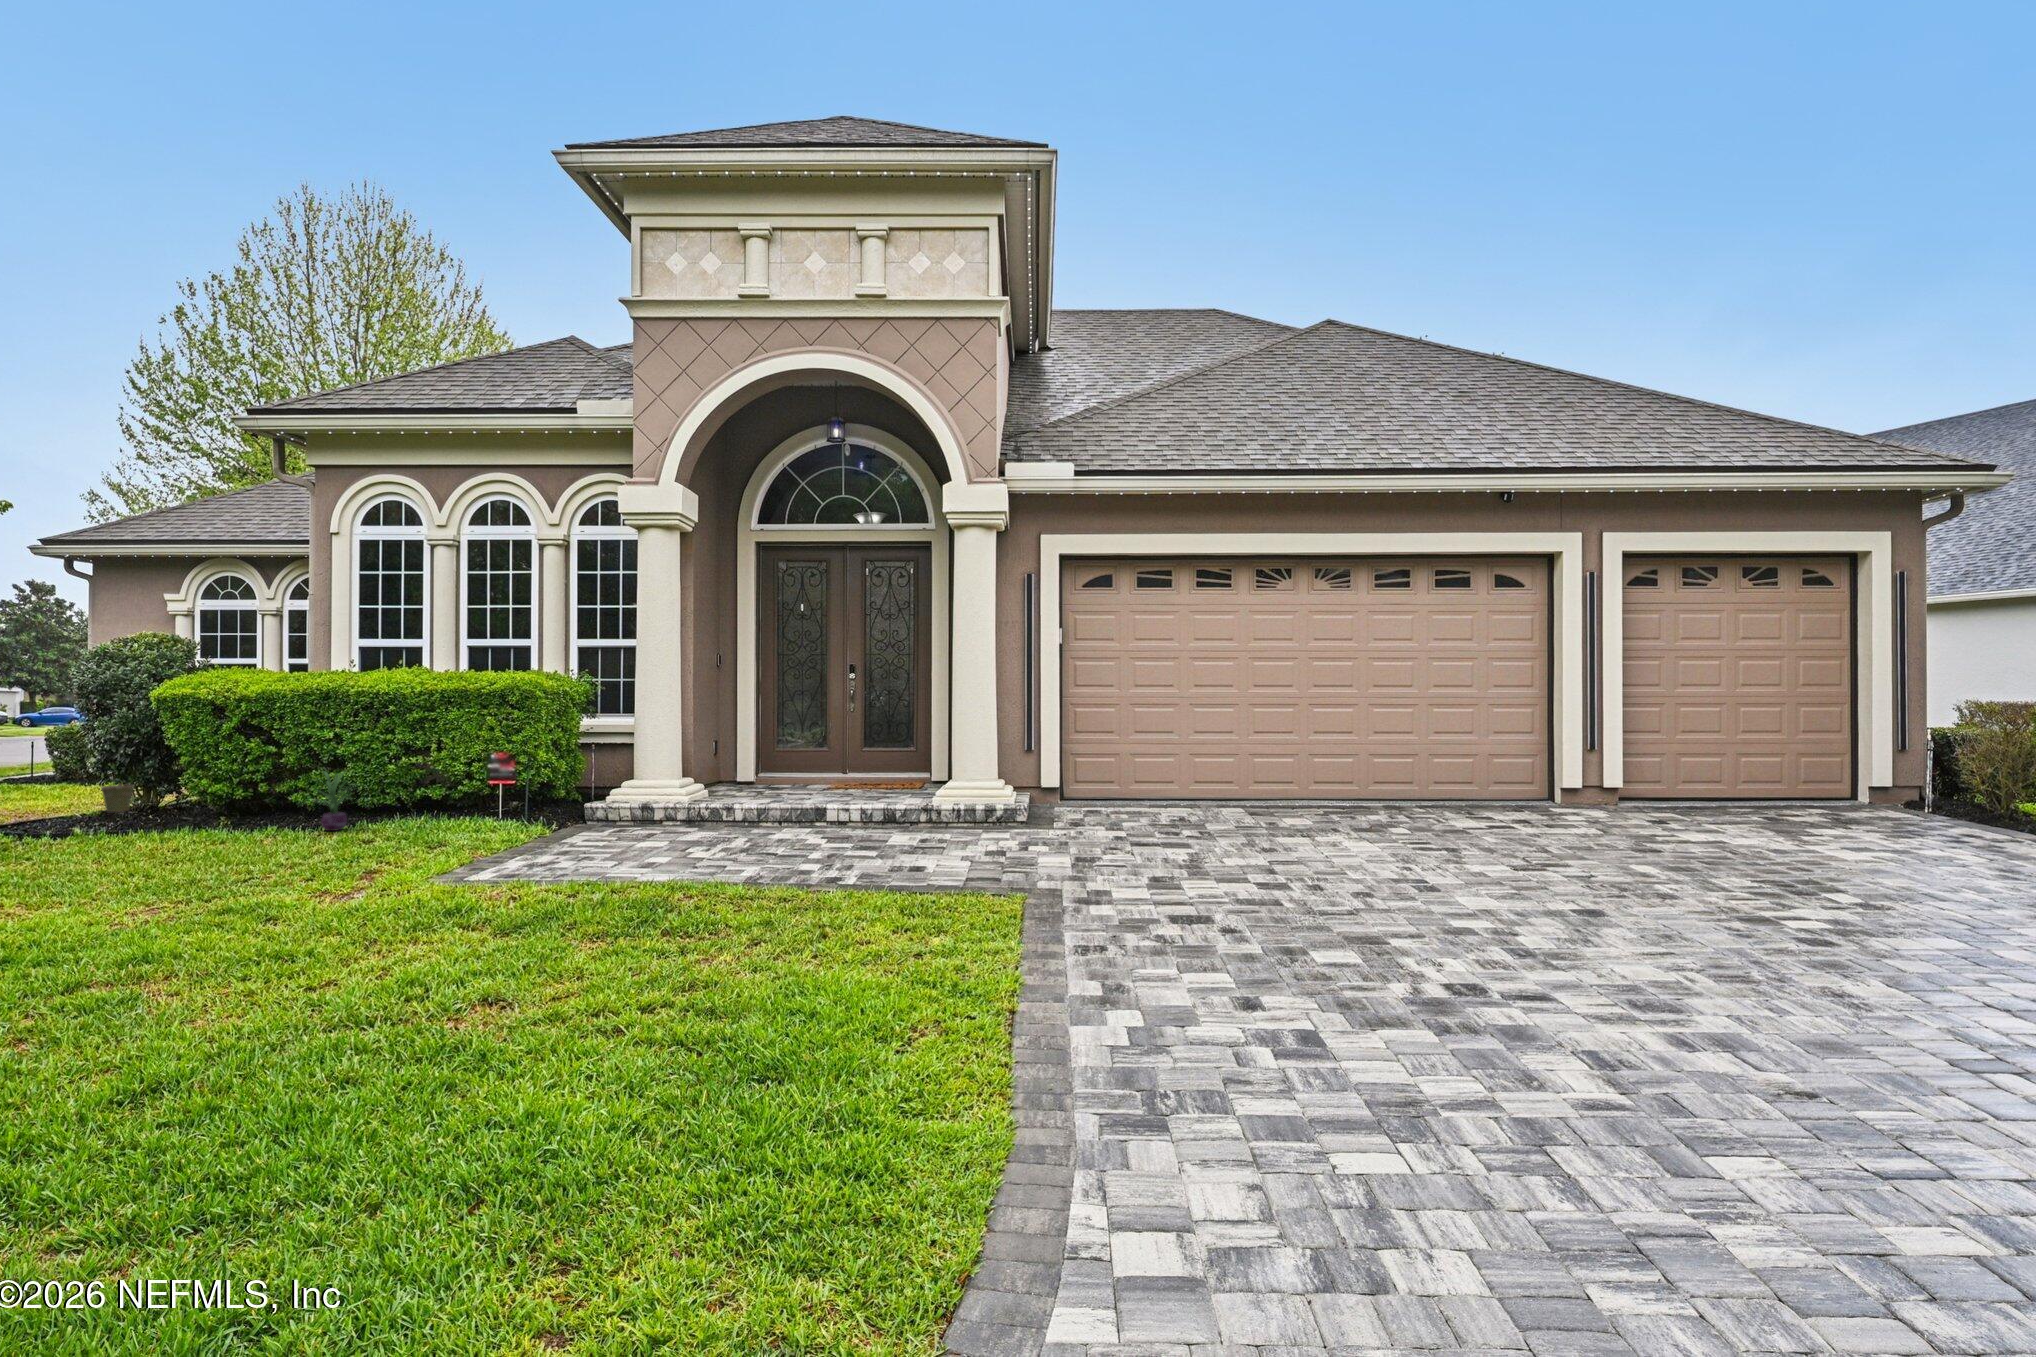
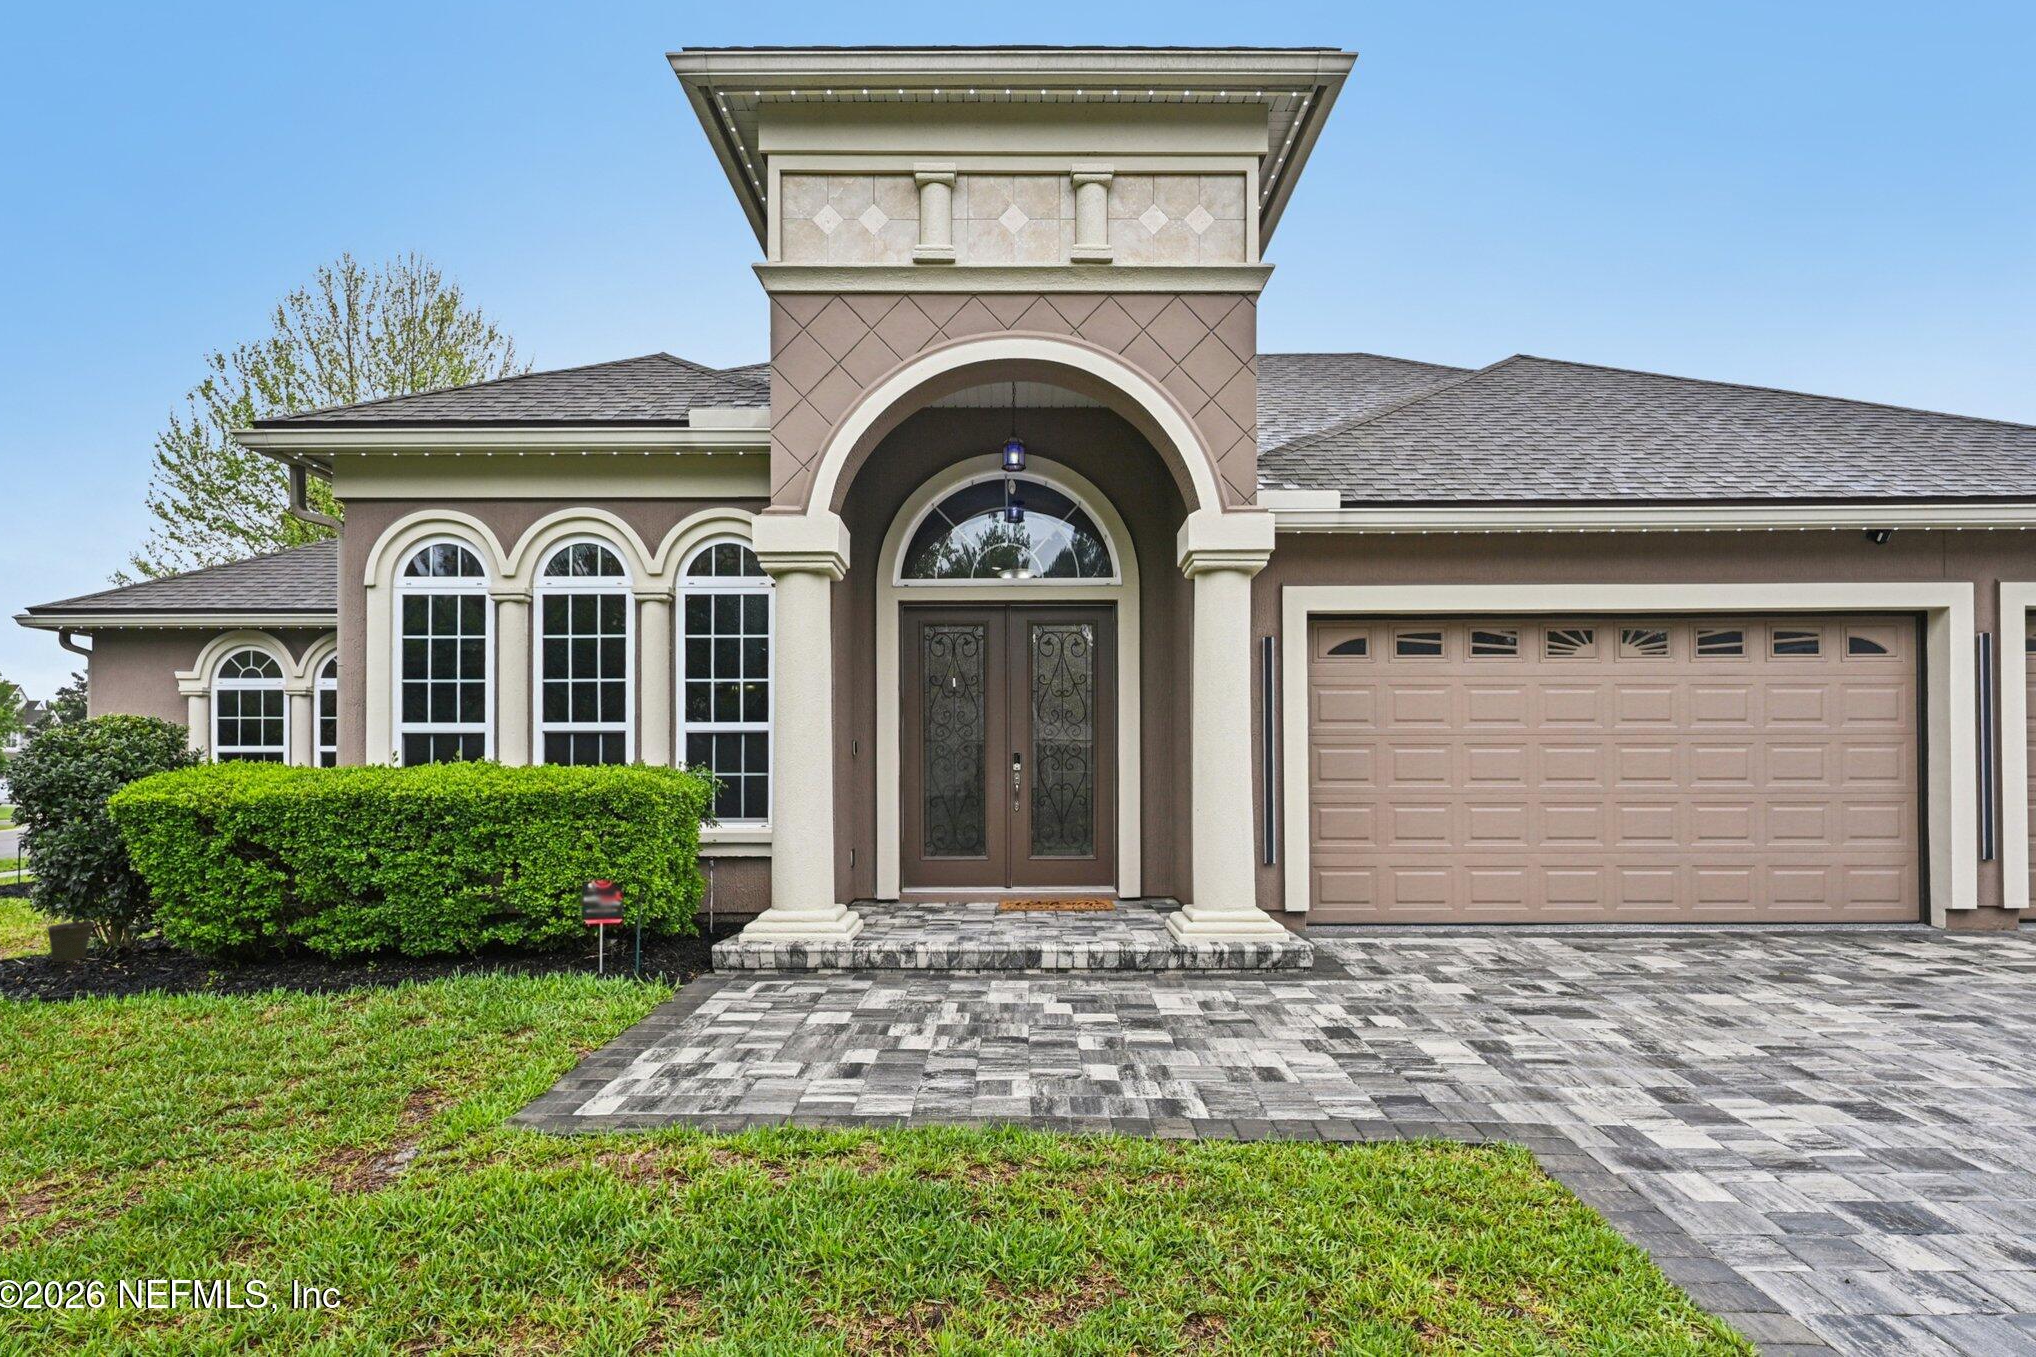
decorative plant: present [317,772,347,831] -> none [311,907,419,997]

